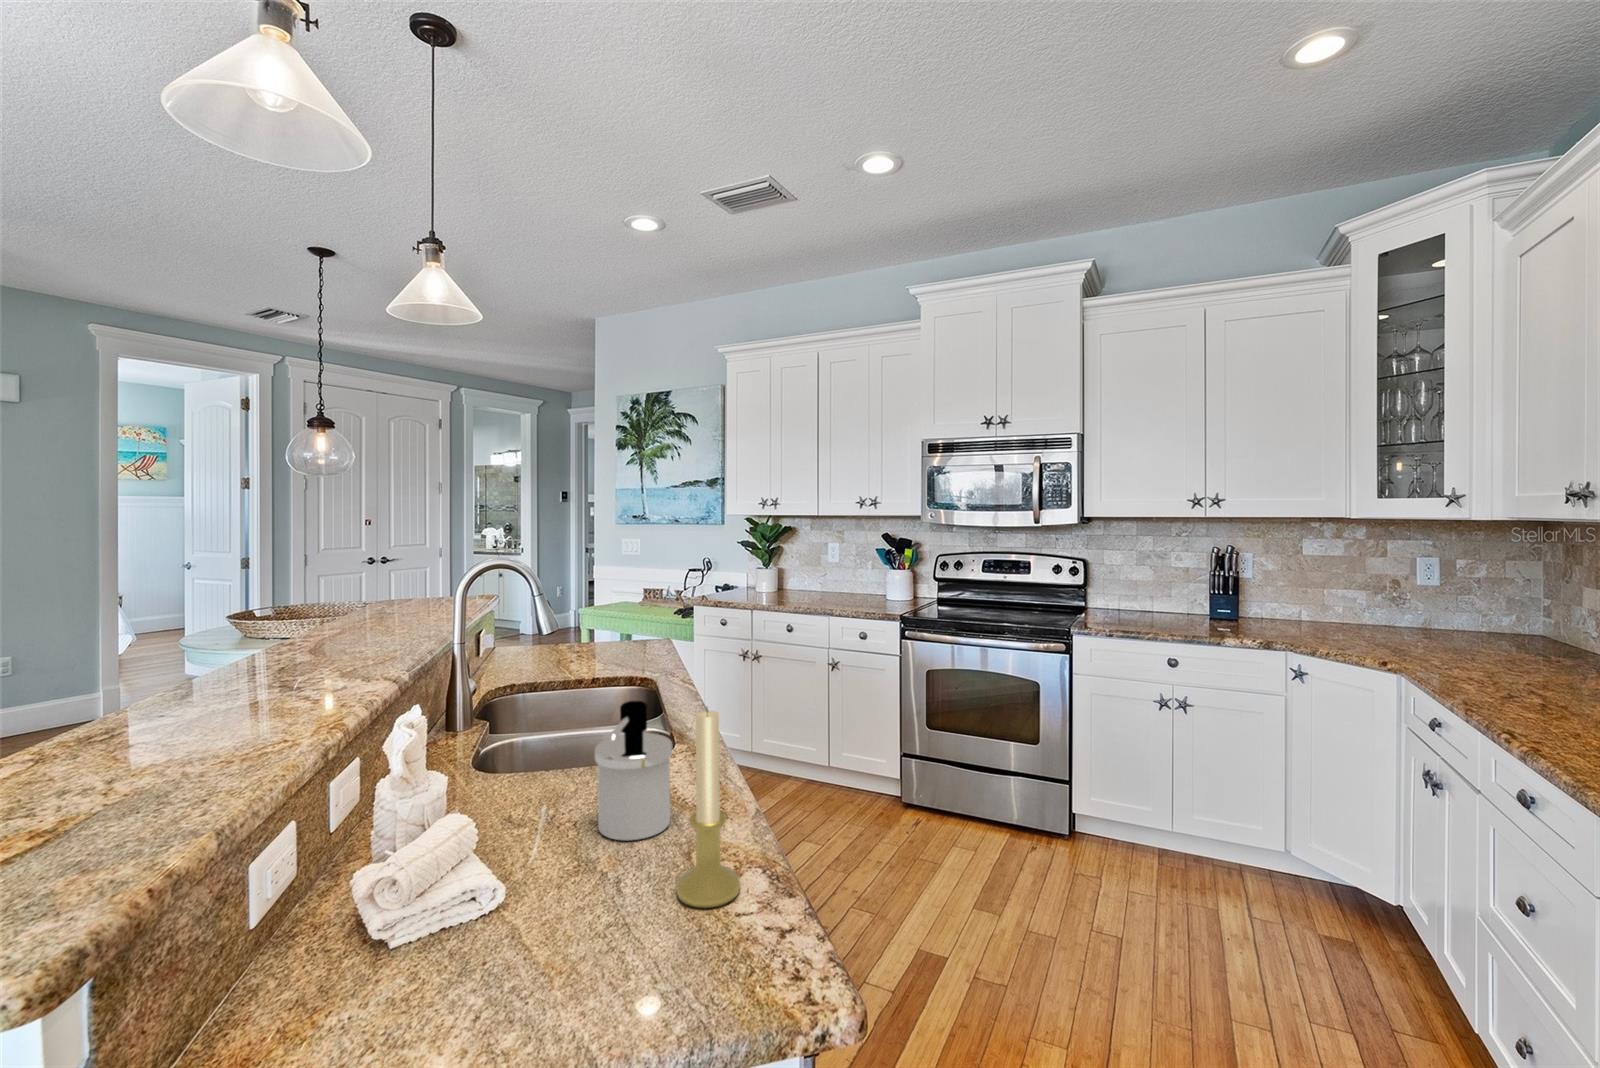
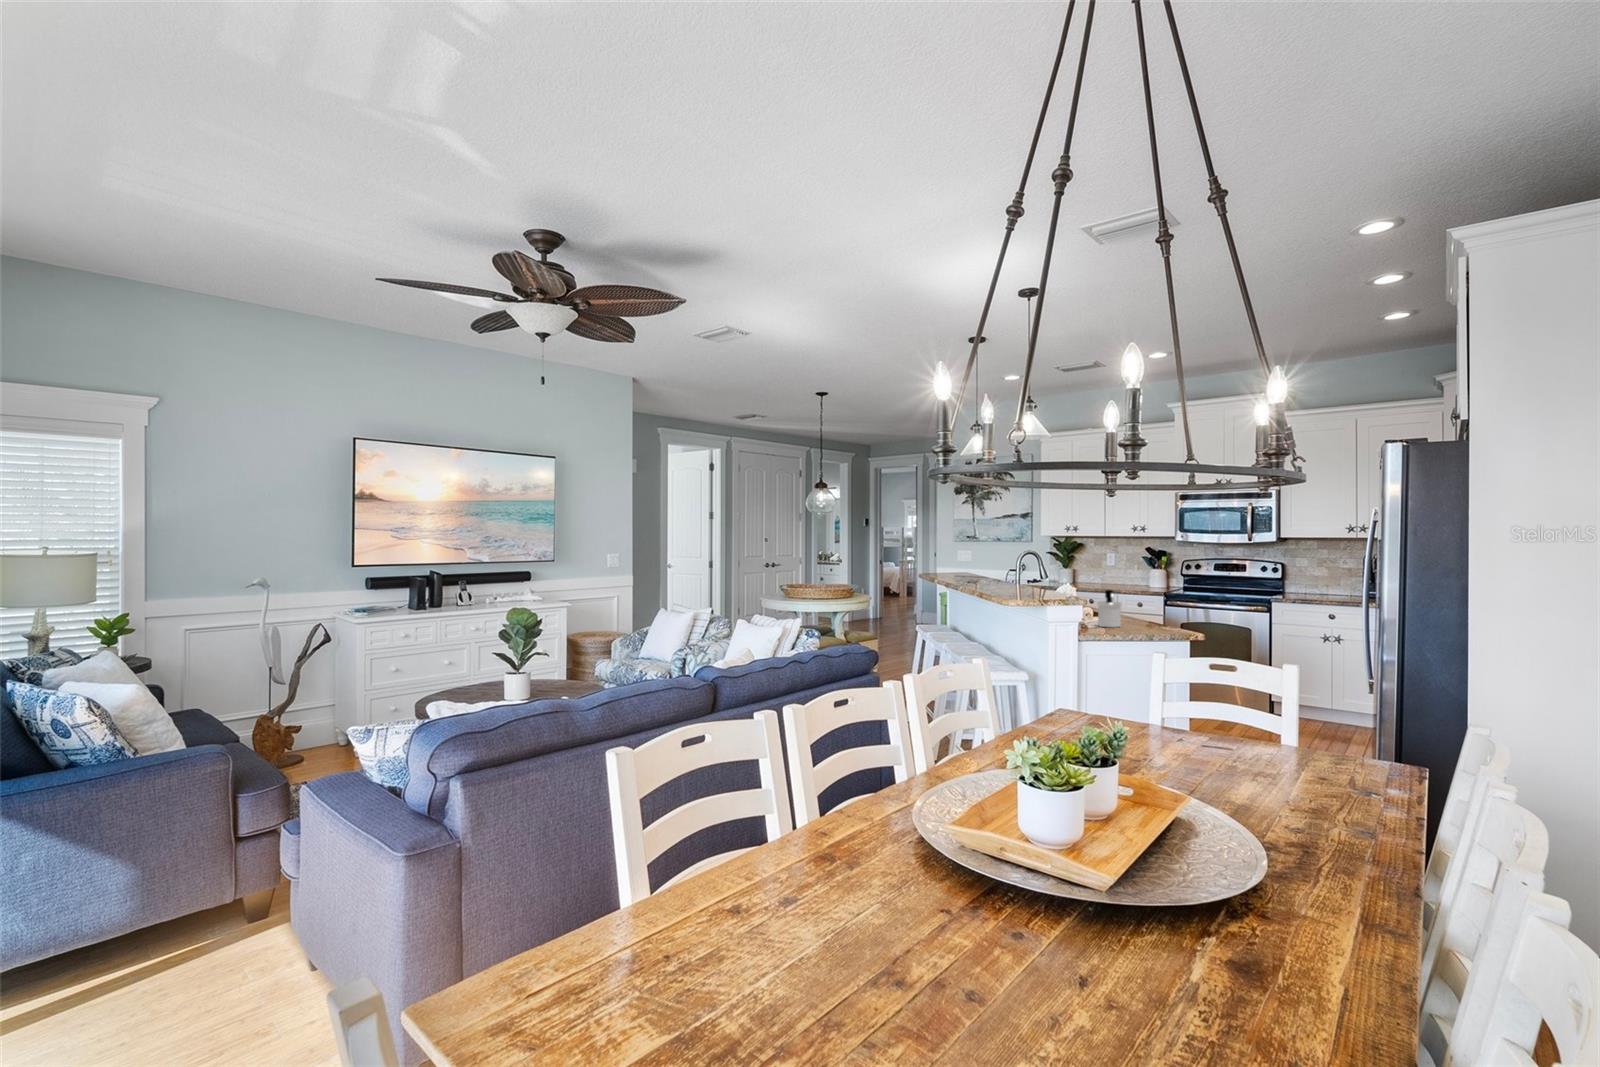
candle holder: present [676,710,740,908] -> none [1137,584,1155,633]

